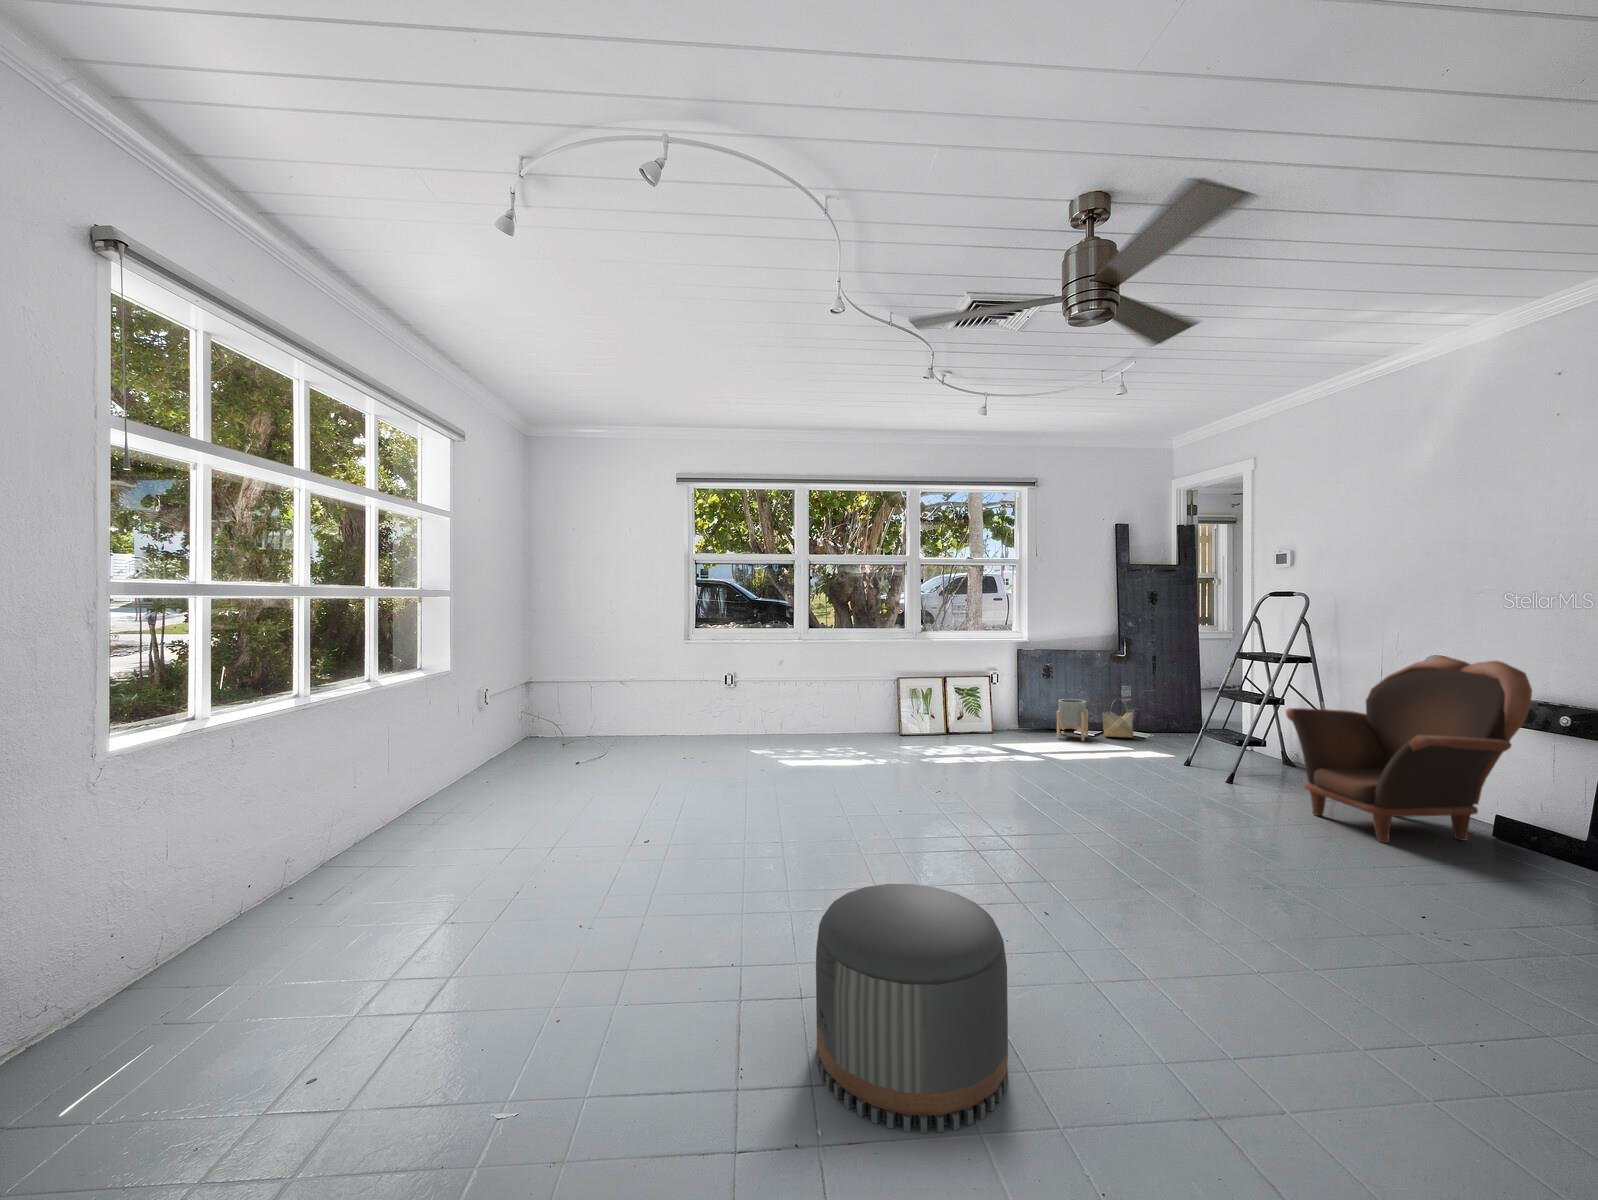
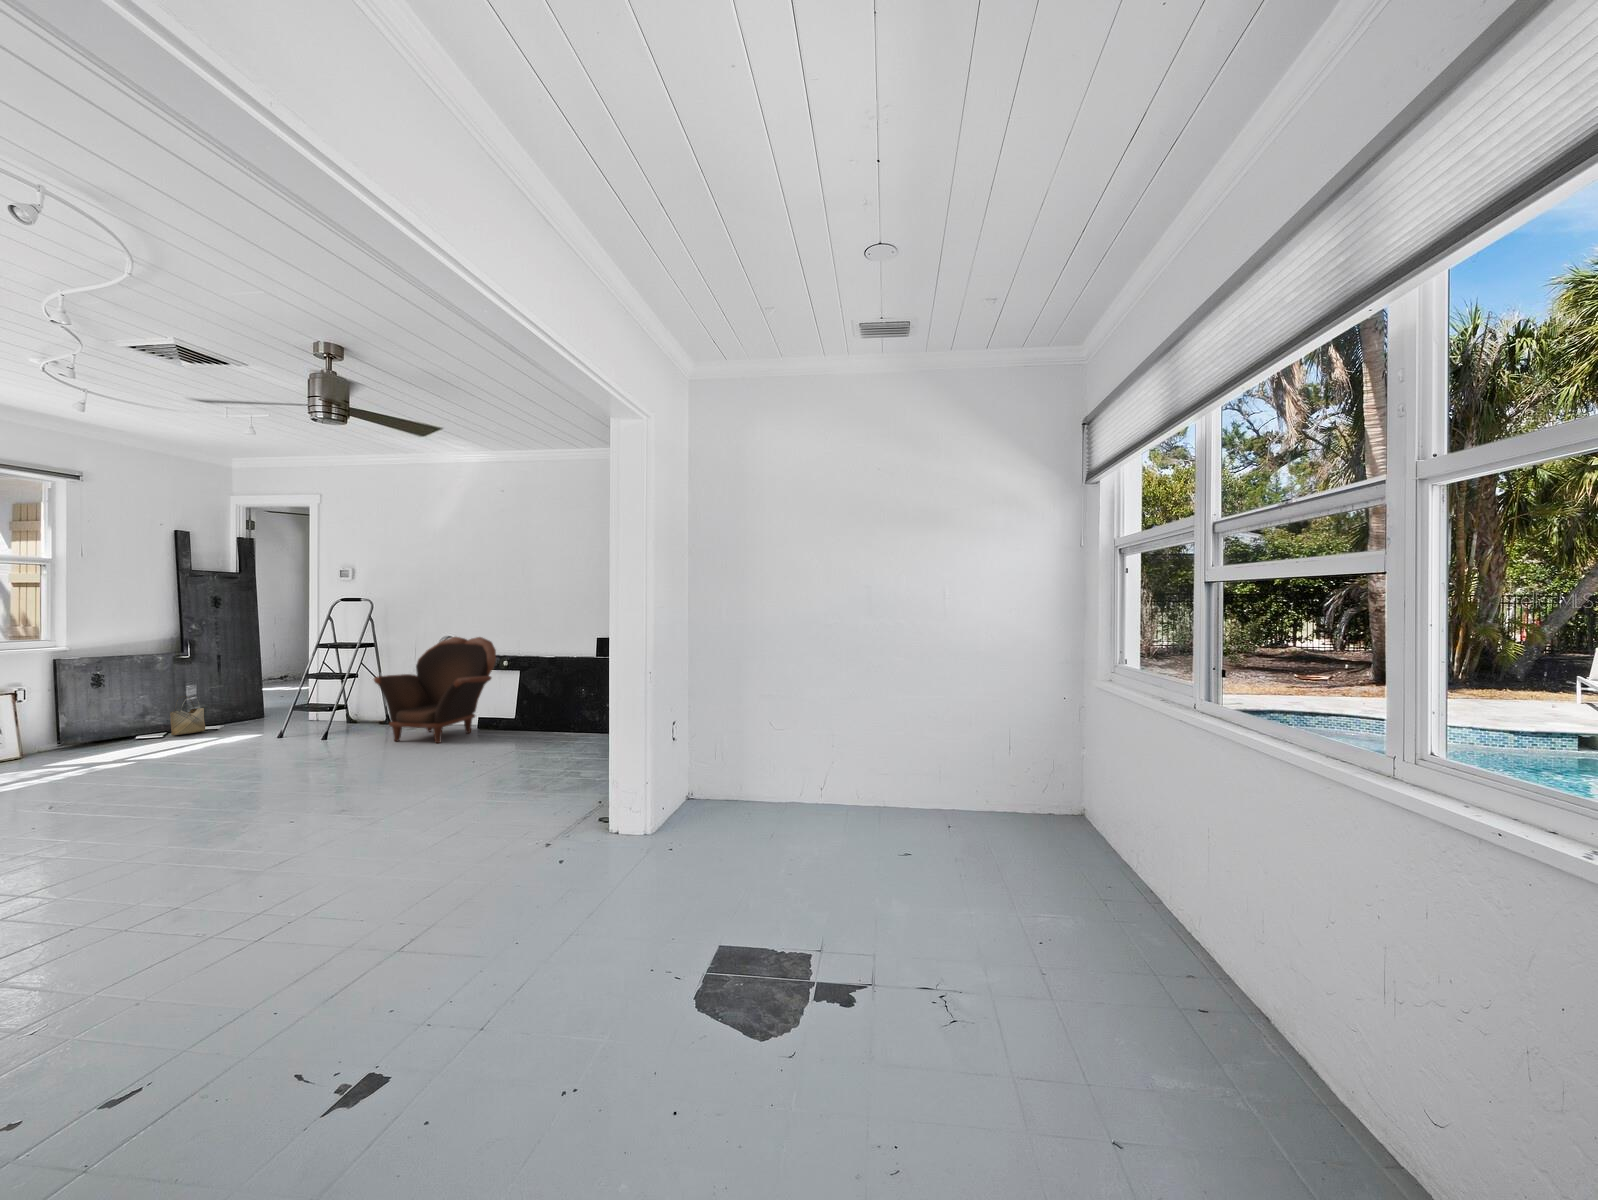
planter: present [1057,699,1088,741] -> none [117,704,155,747]
pouf: present [816,884,1008,1133] -> none [236,791,382,922]

